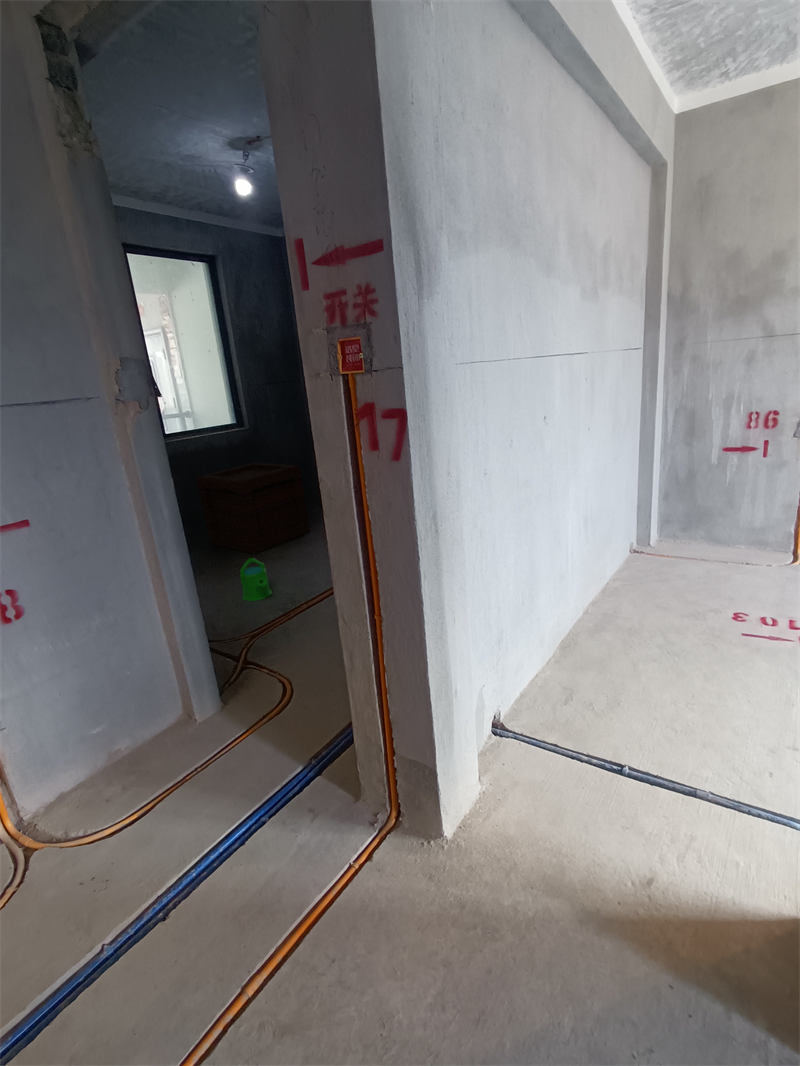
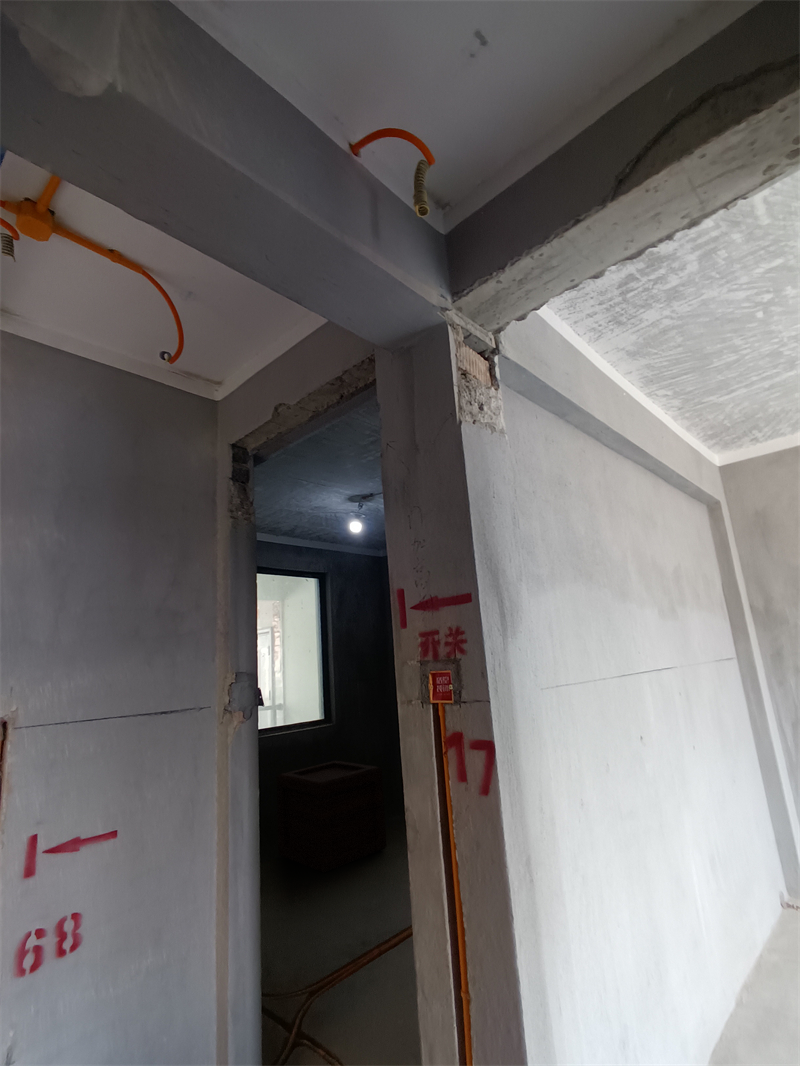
watering can: present [240,558,272,601] -> none [304,880,339,940]

